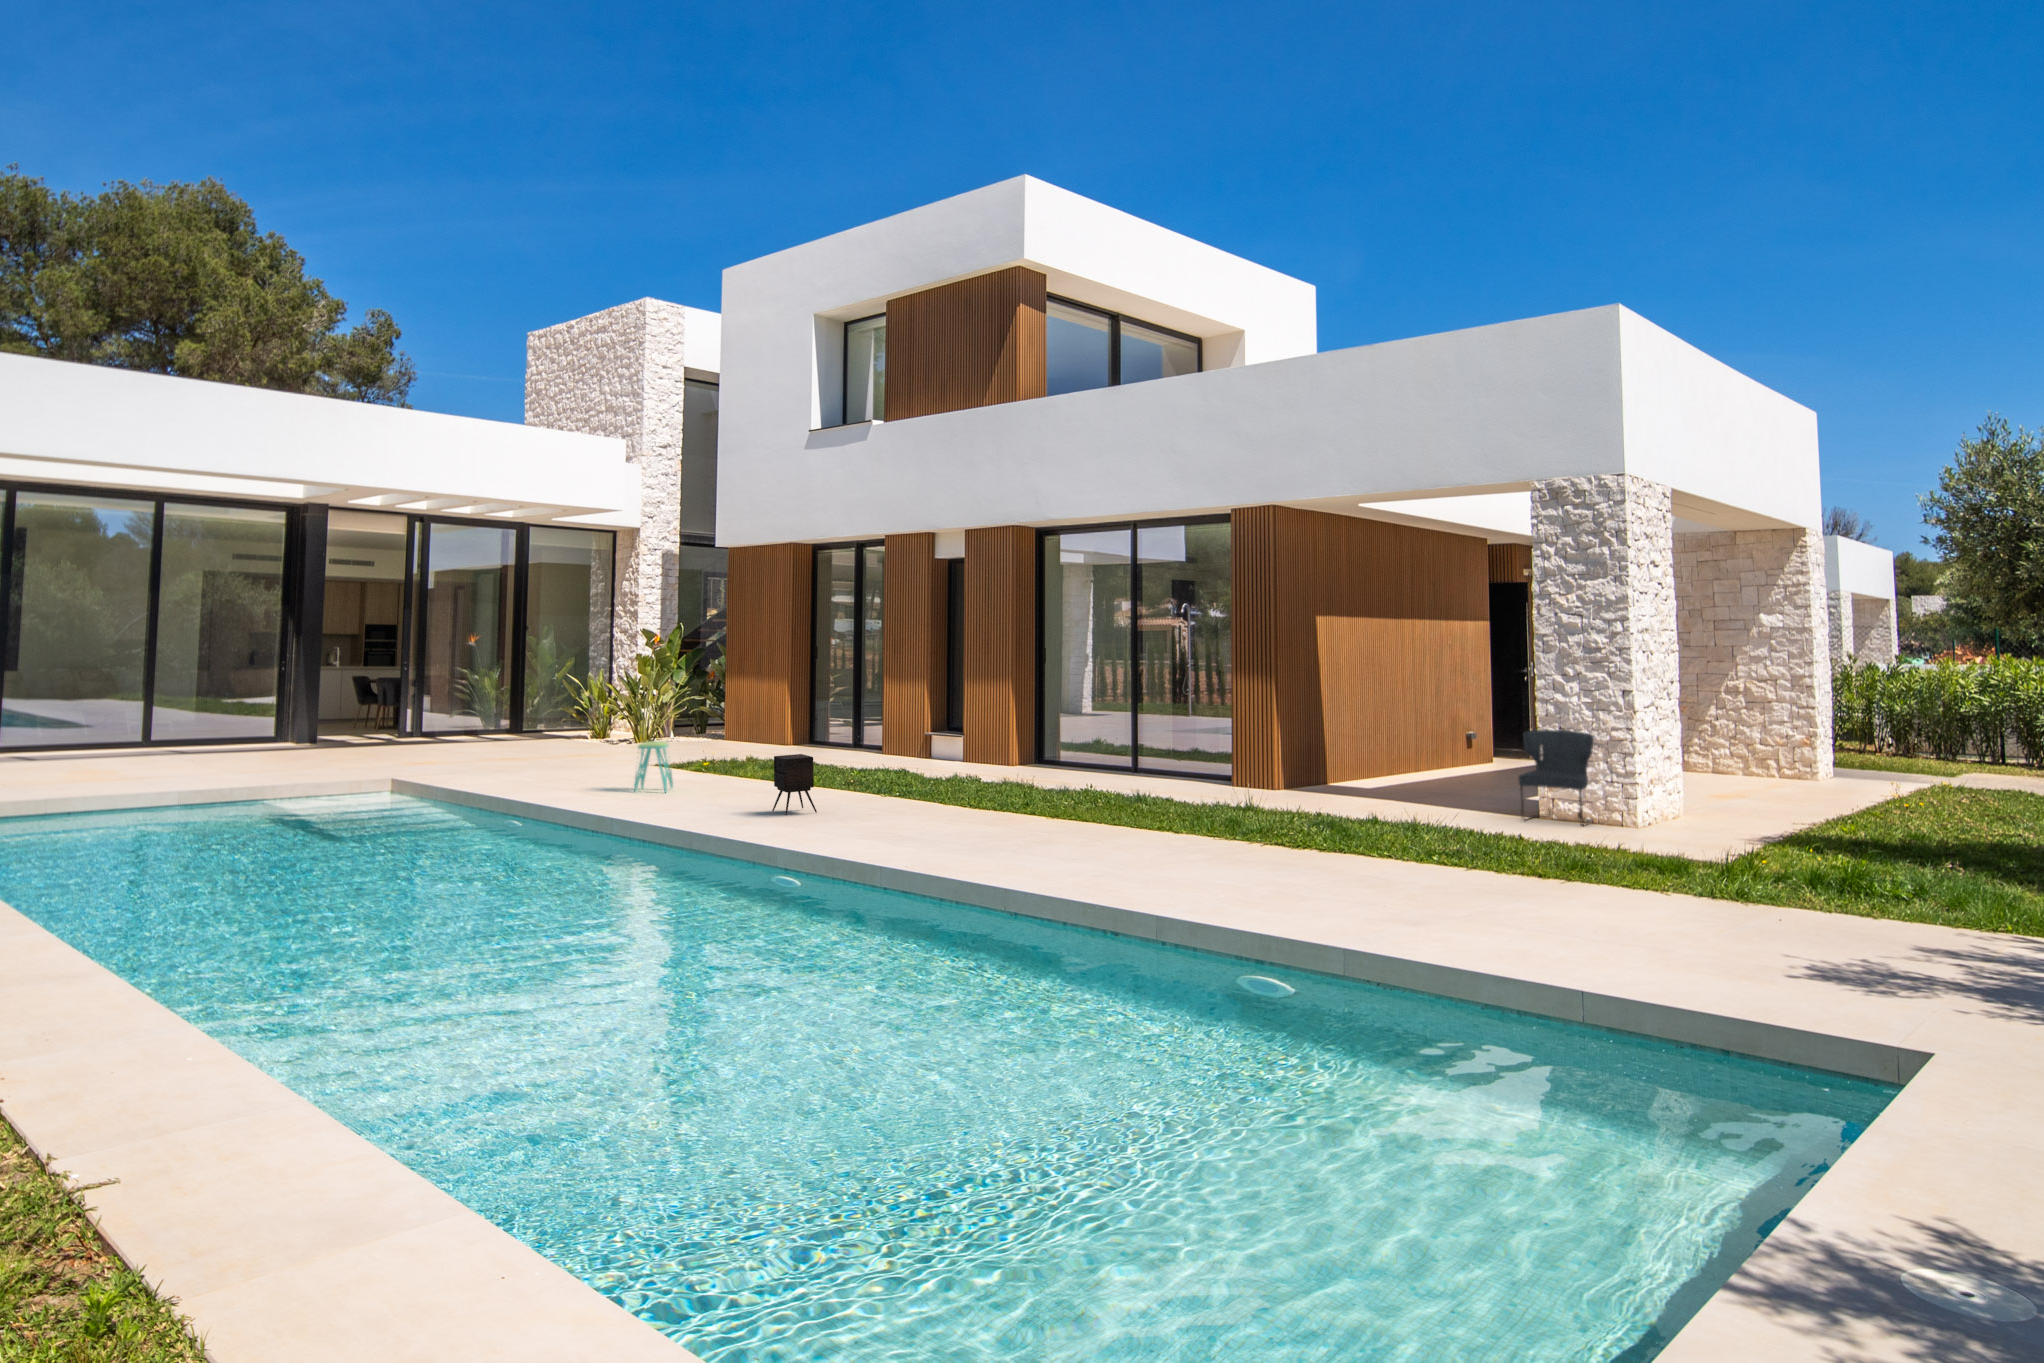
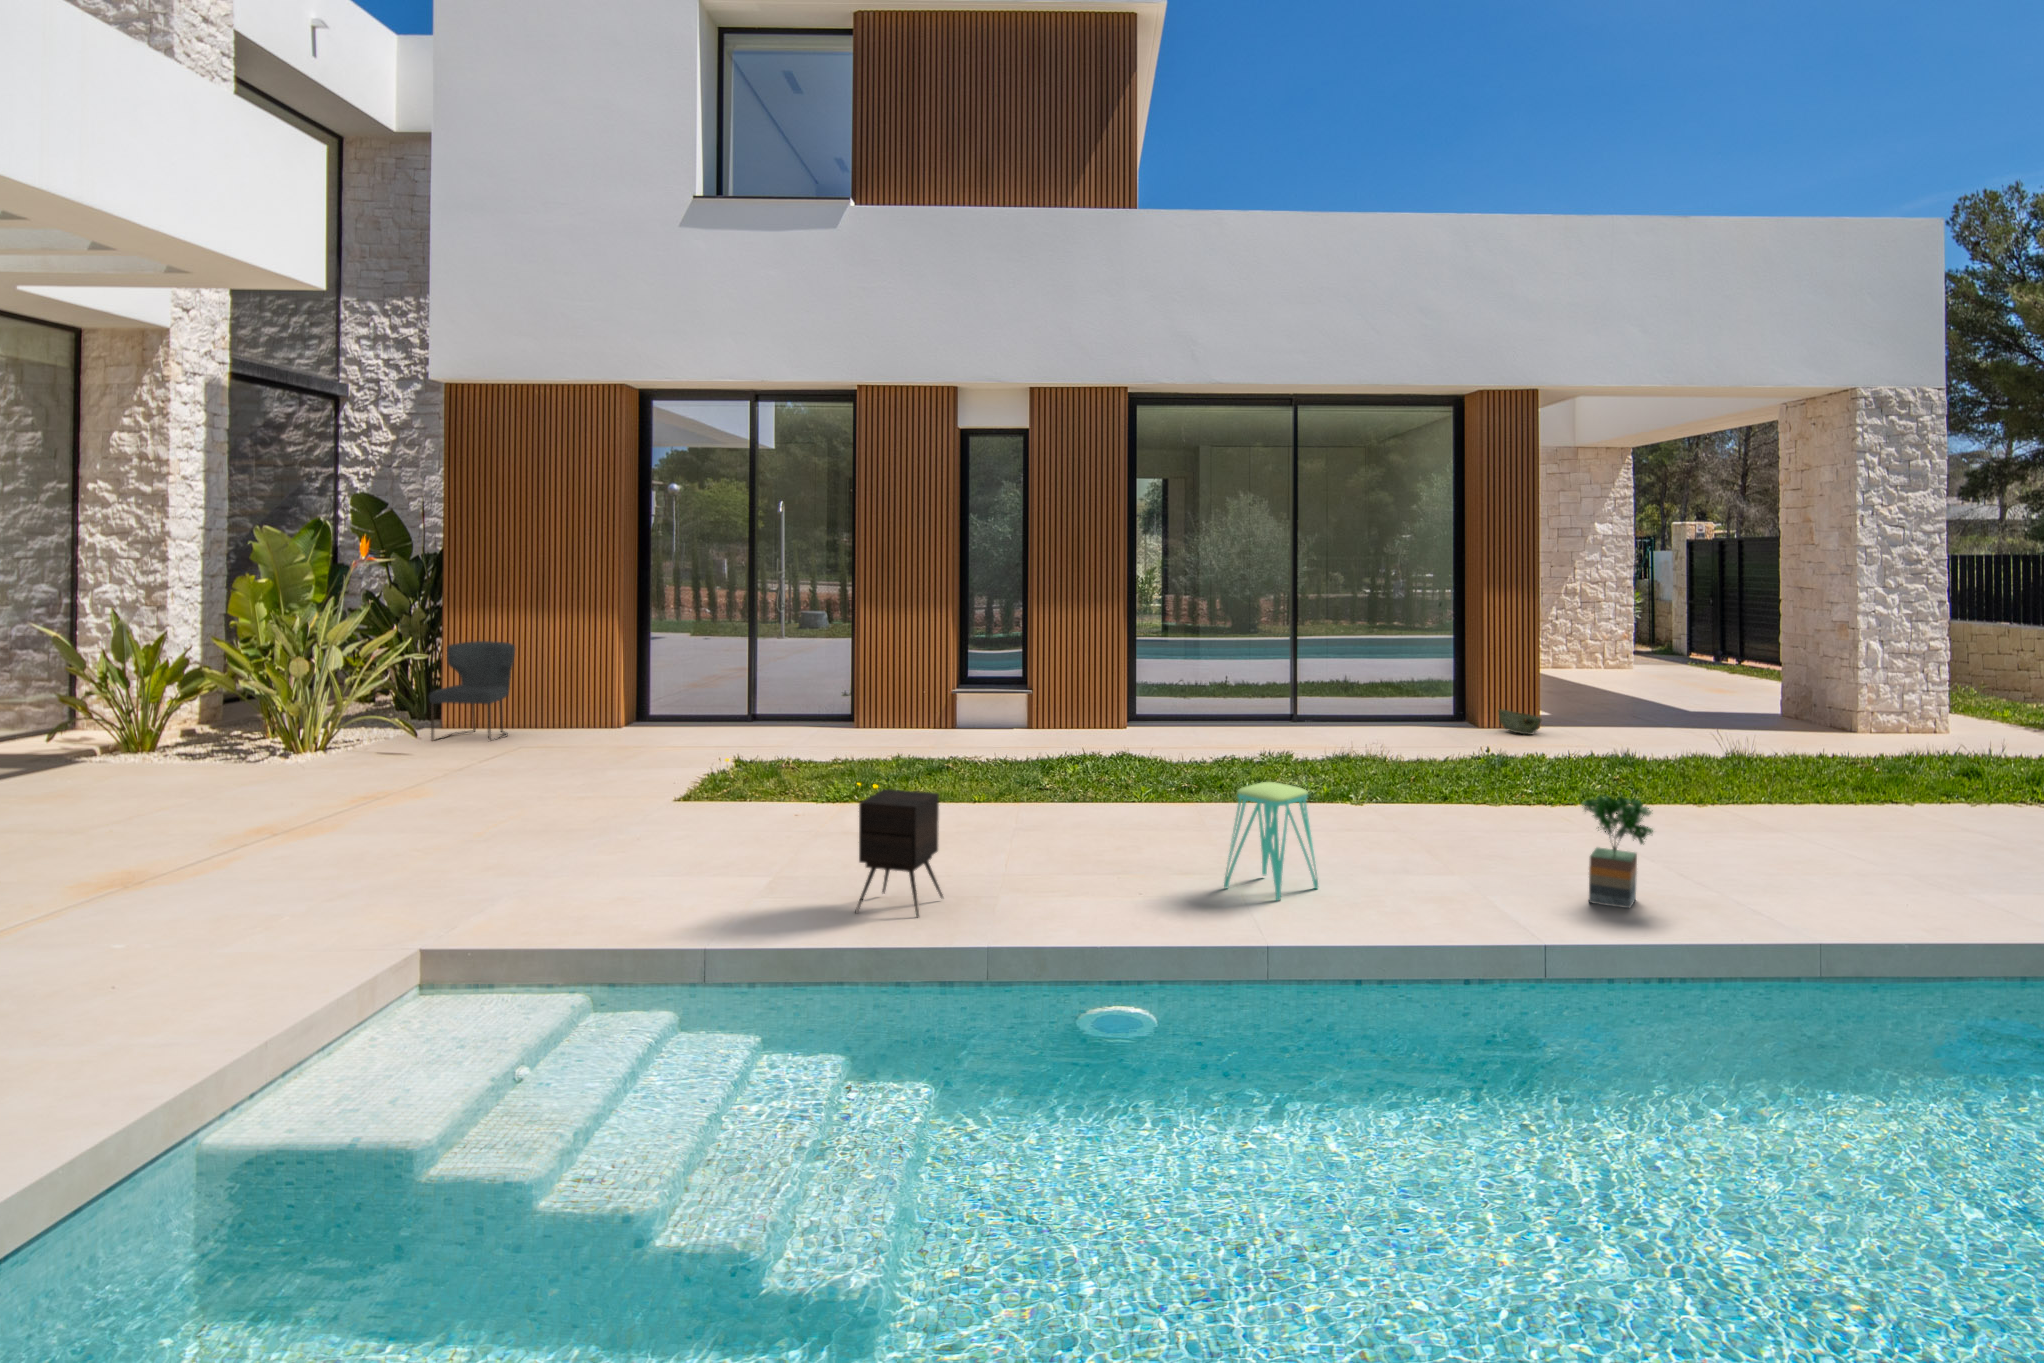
chair: present [1519,730,1594,826] -> present [430,641,515,741]
potted tree: none [705,753,745,810] -> present [1582,795,1653,908]
side table: present [772,754,817,815] -> present [855,789,943,918]
woven basket: none [1214,766,1251,787] -> present [1499,709,1541,735]

